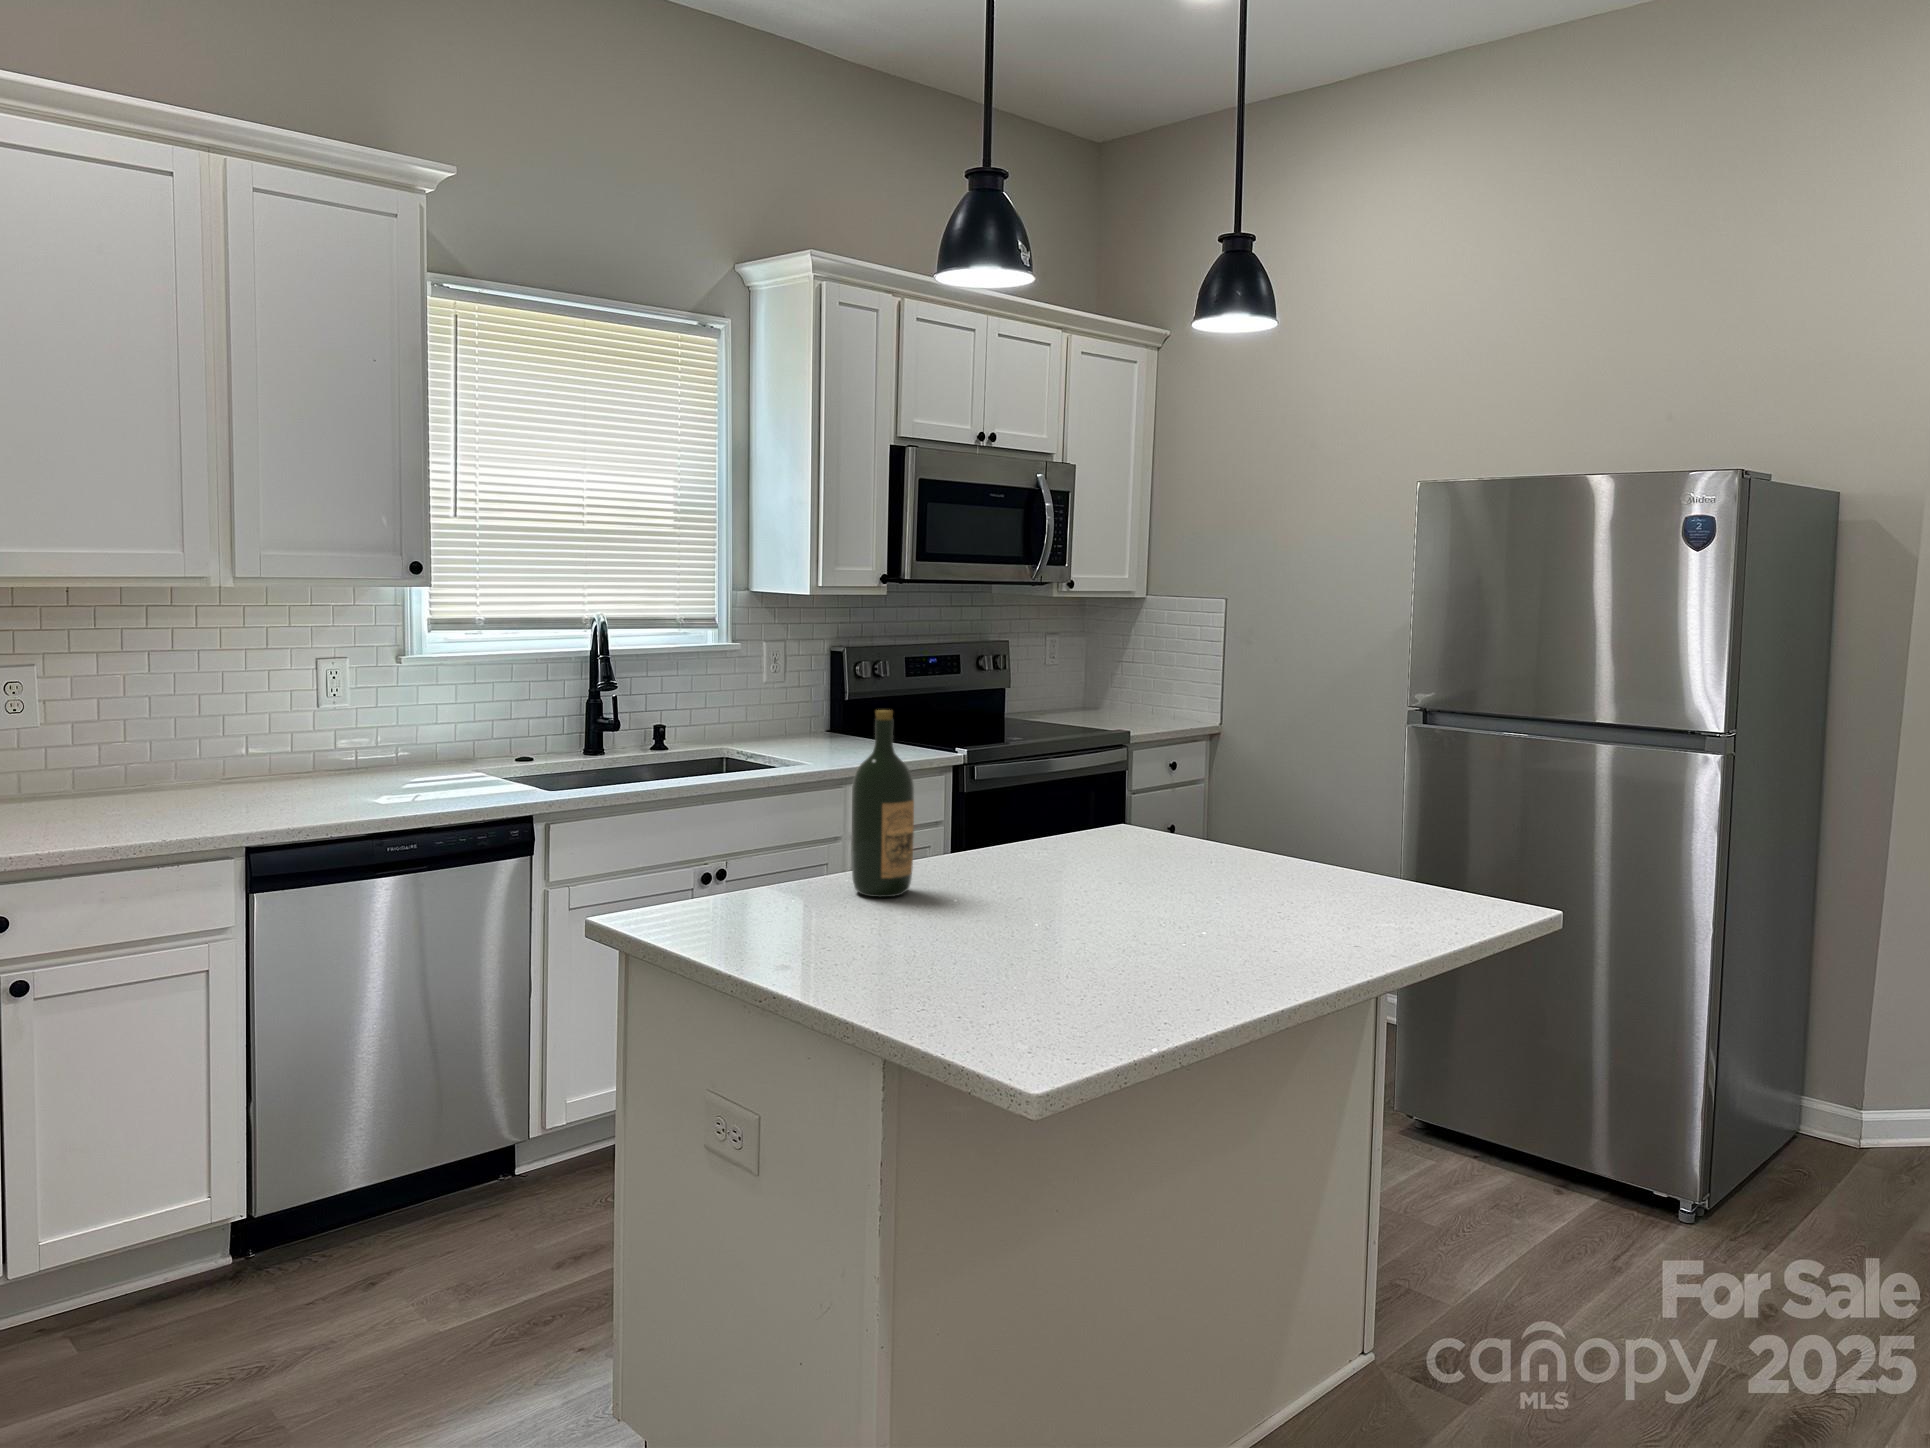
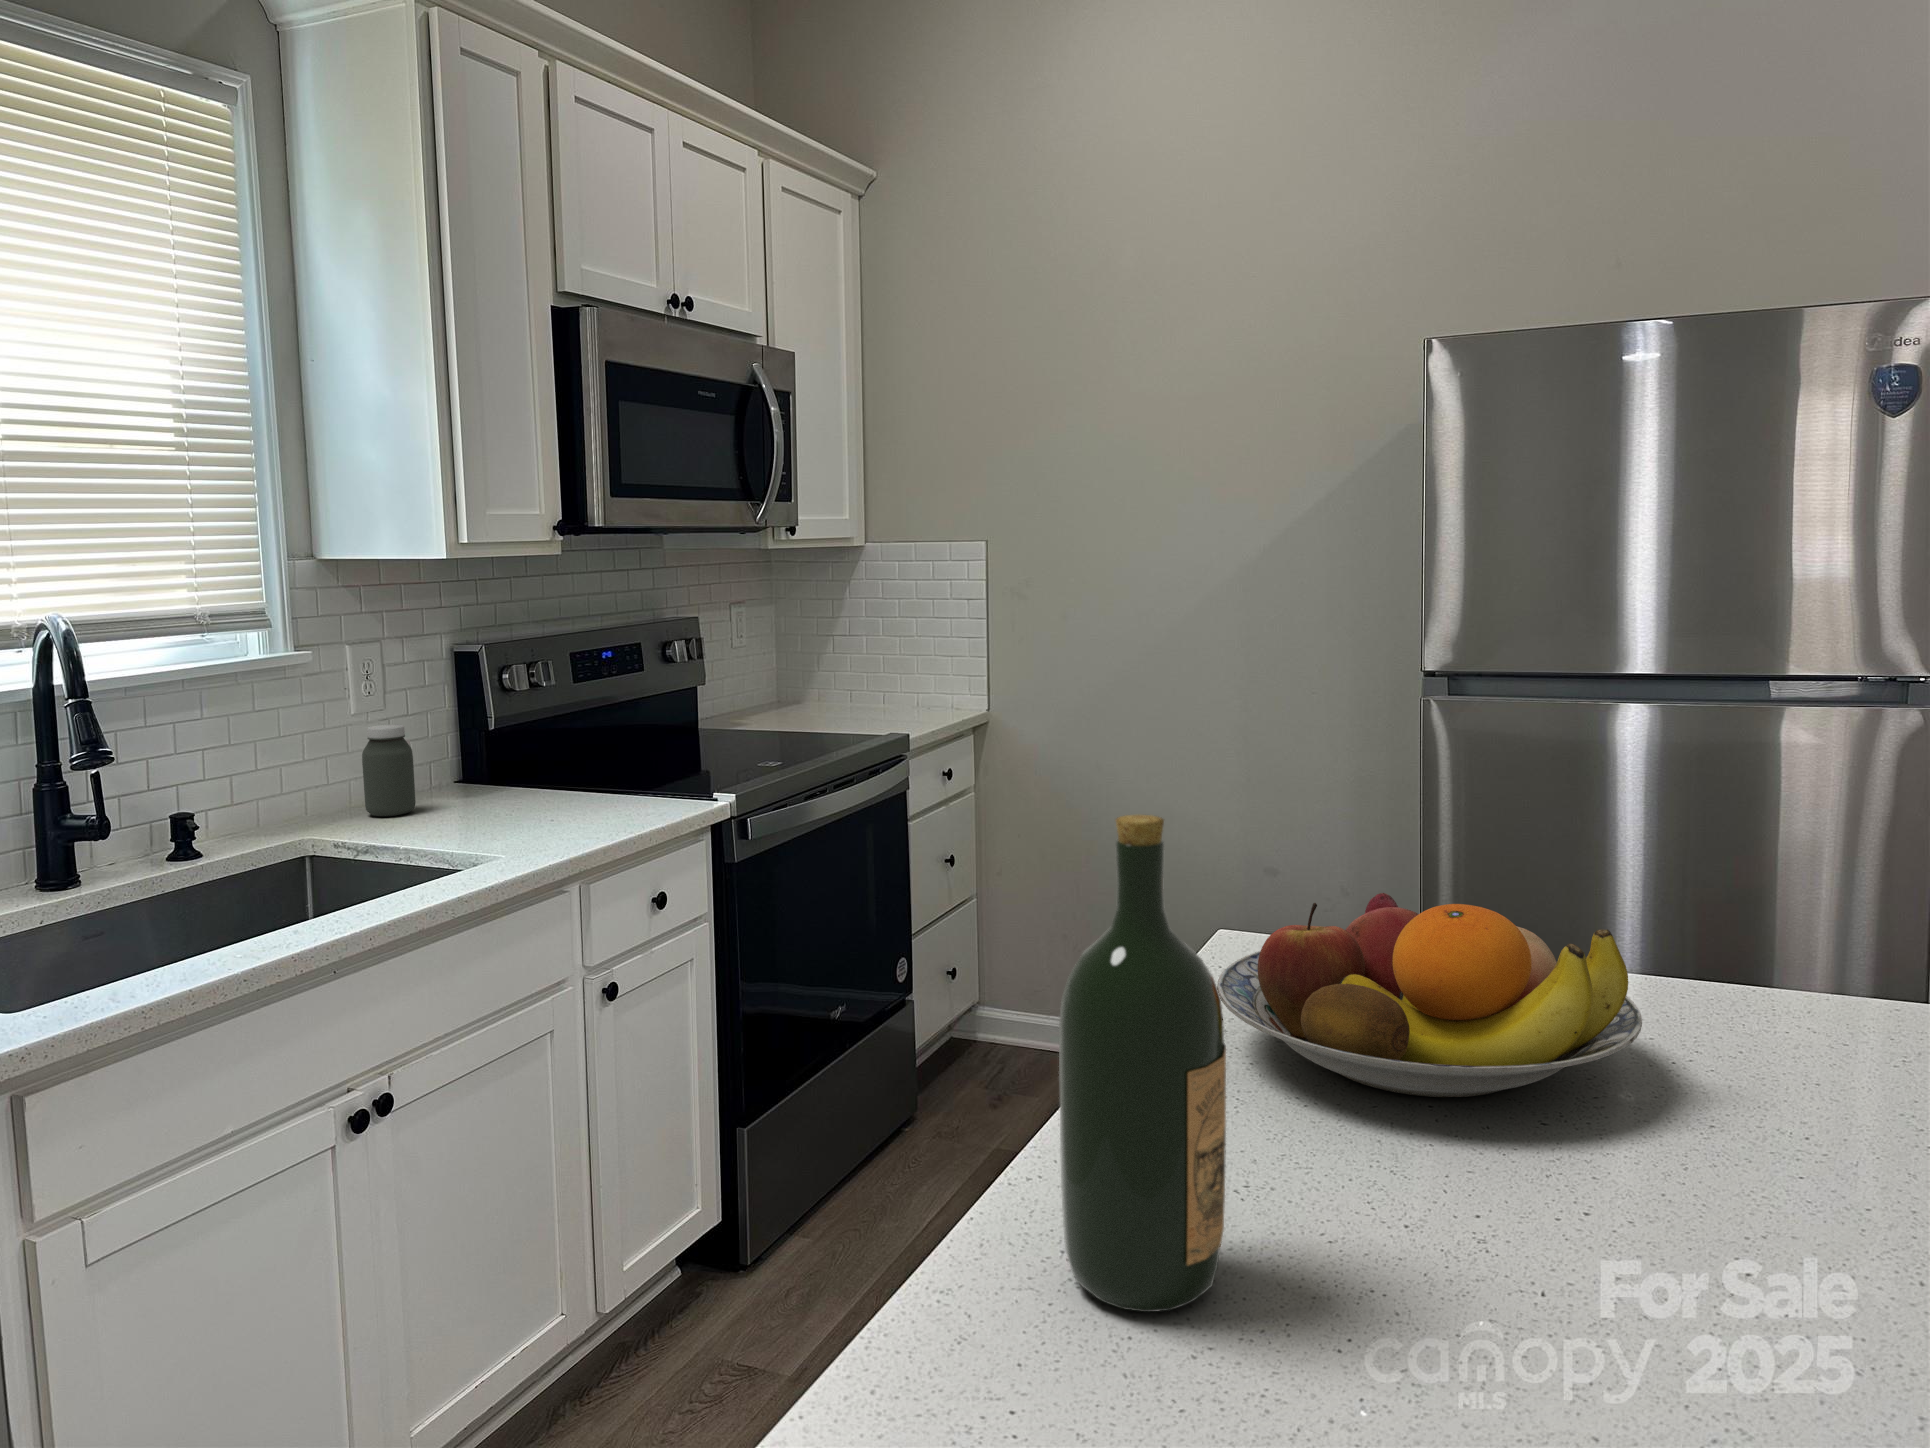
jar: none [762,689,790,742] -> present [362,724,416,816]
fruit bowl: none [1021,787,1216,876] -> present [1217,893,1642,1097]

